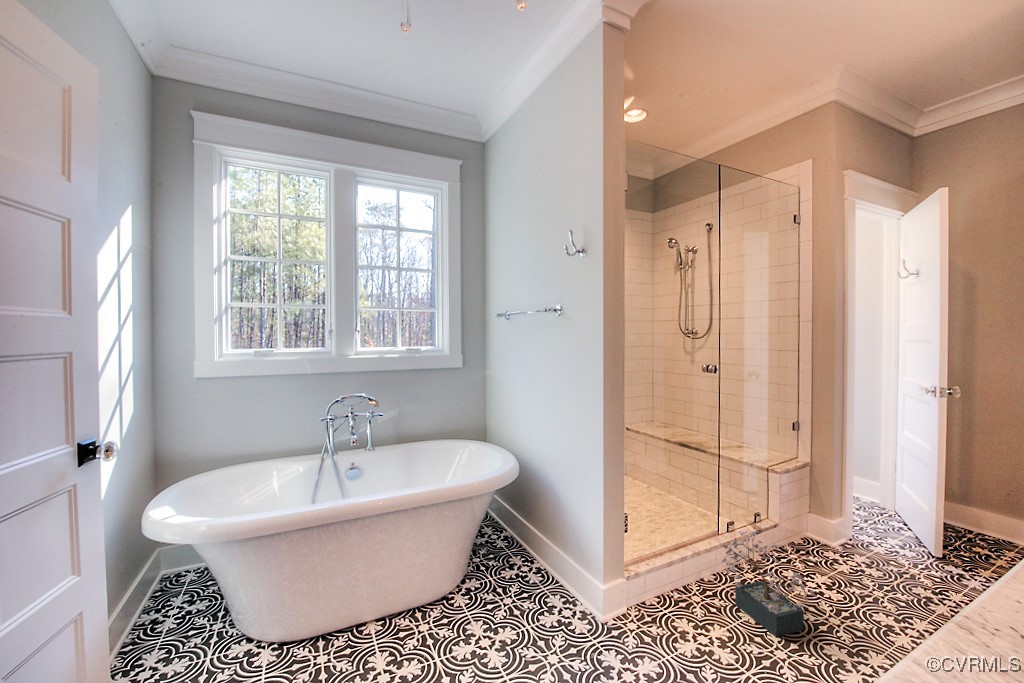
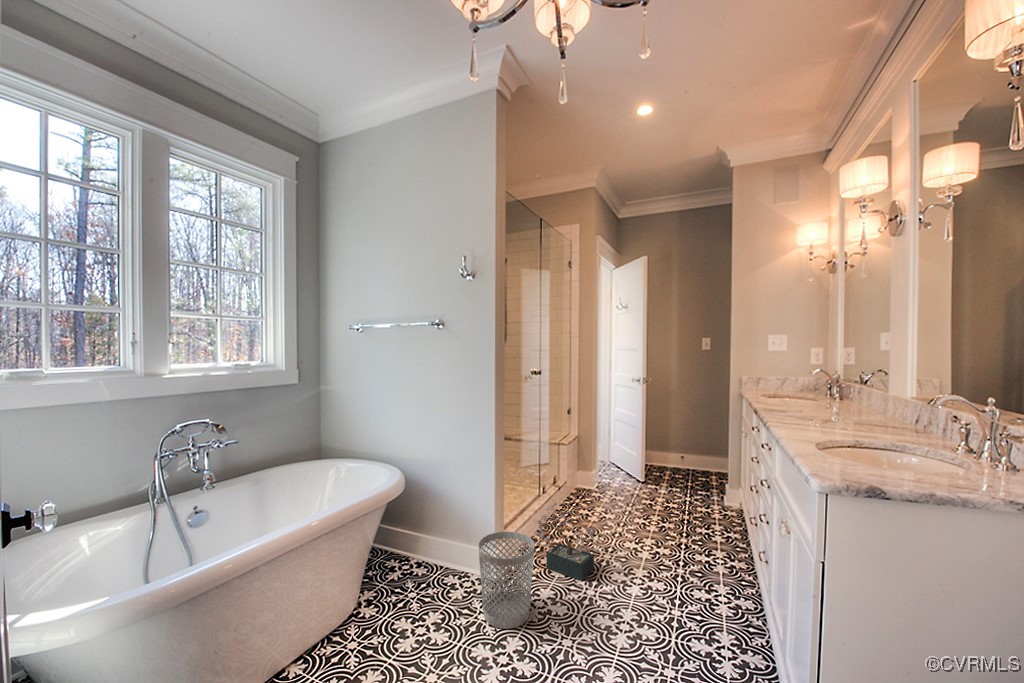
wastebasket: none [625,542,692,652] -> present [478,531,535,629]

